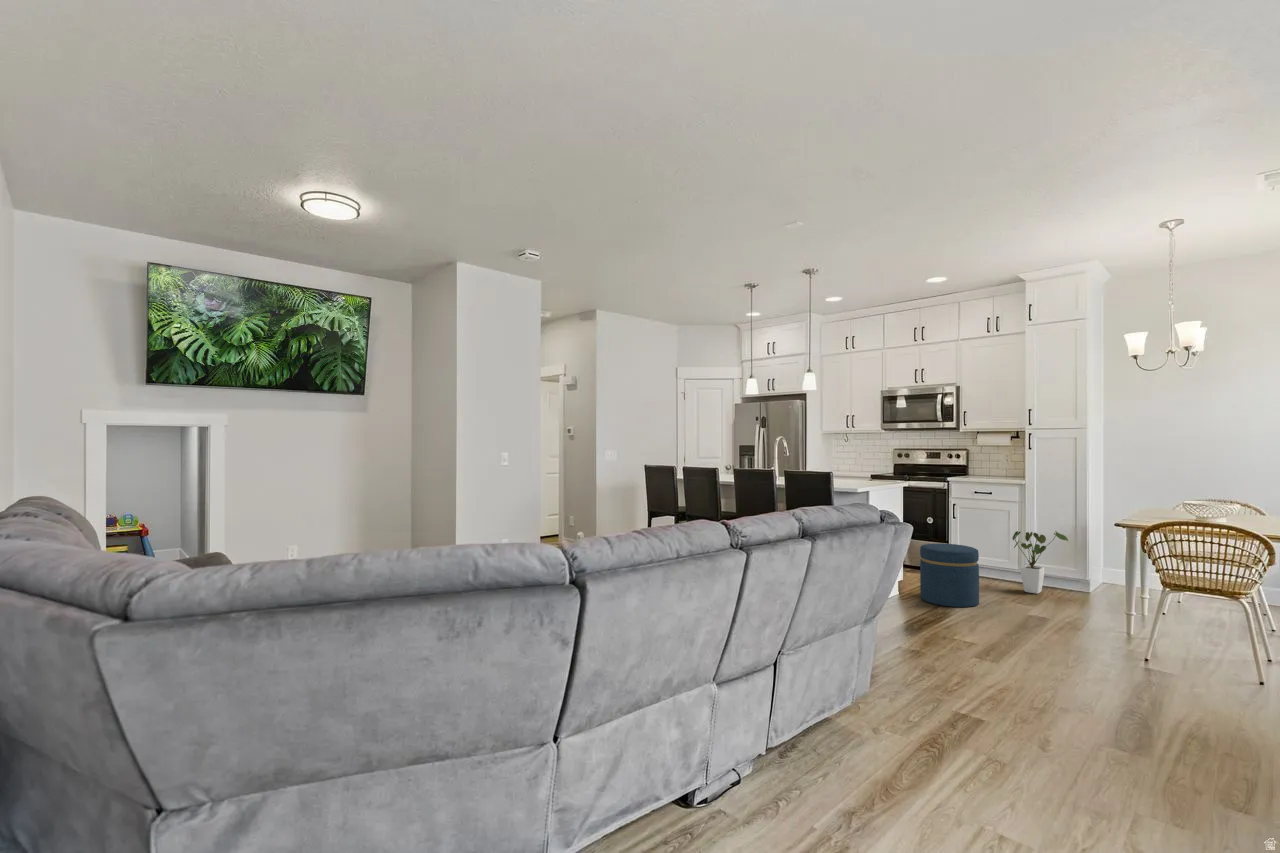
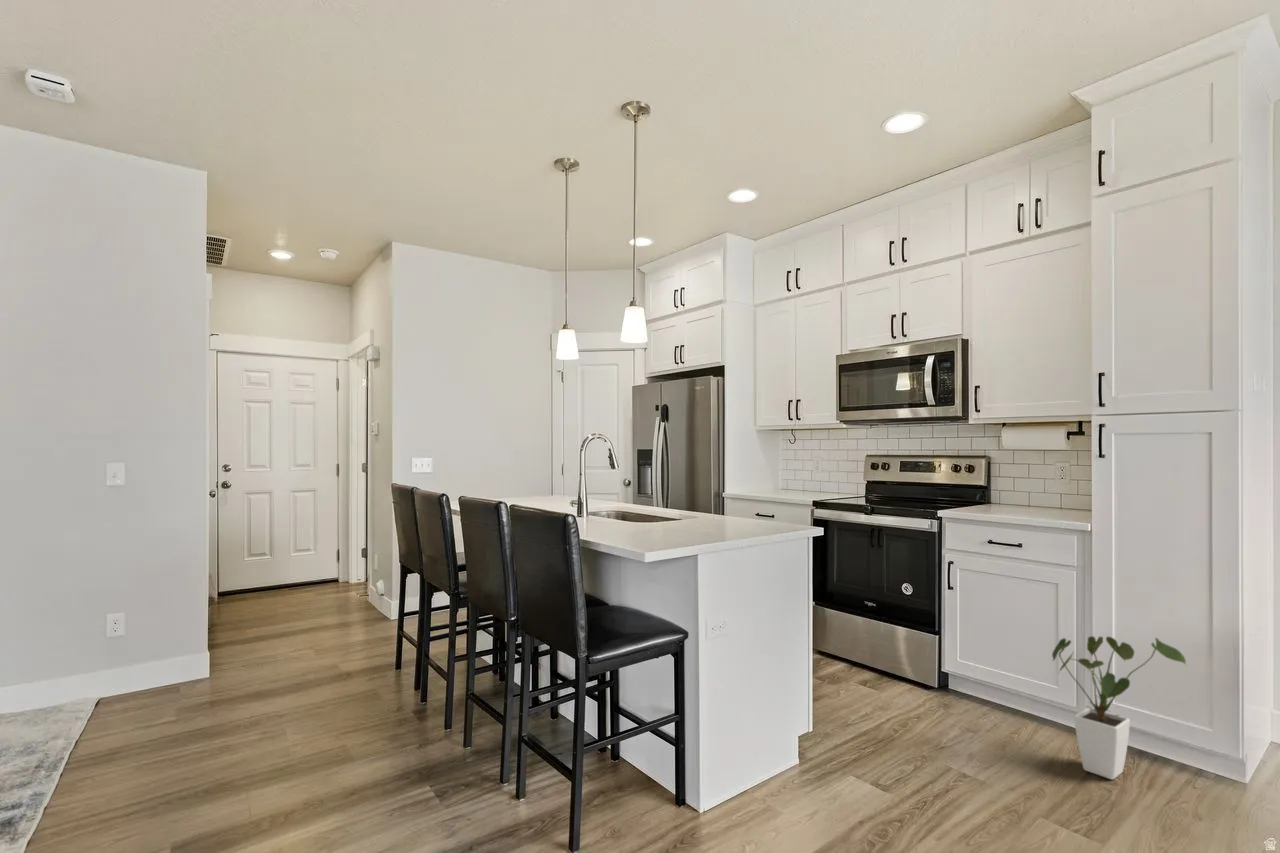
ottoman: present [920,543,979,607] -> none [834,661,962,832]

